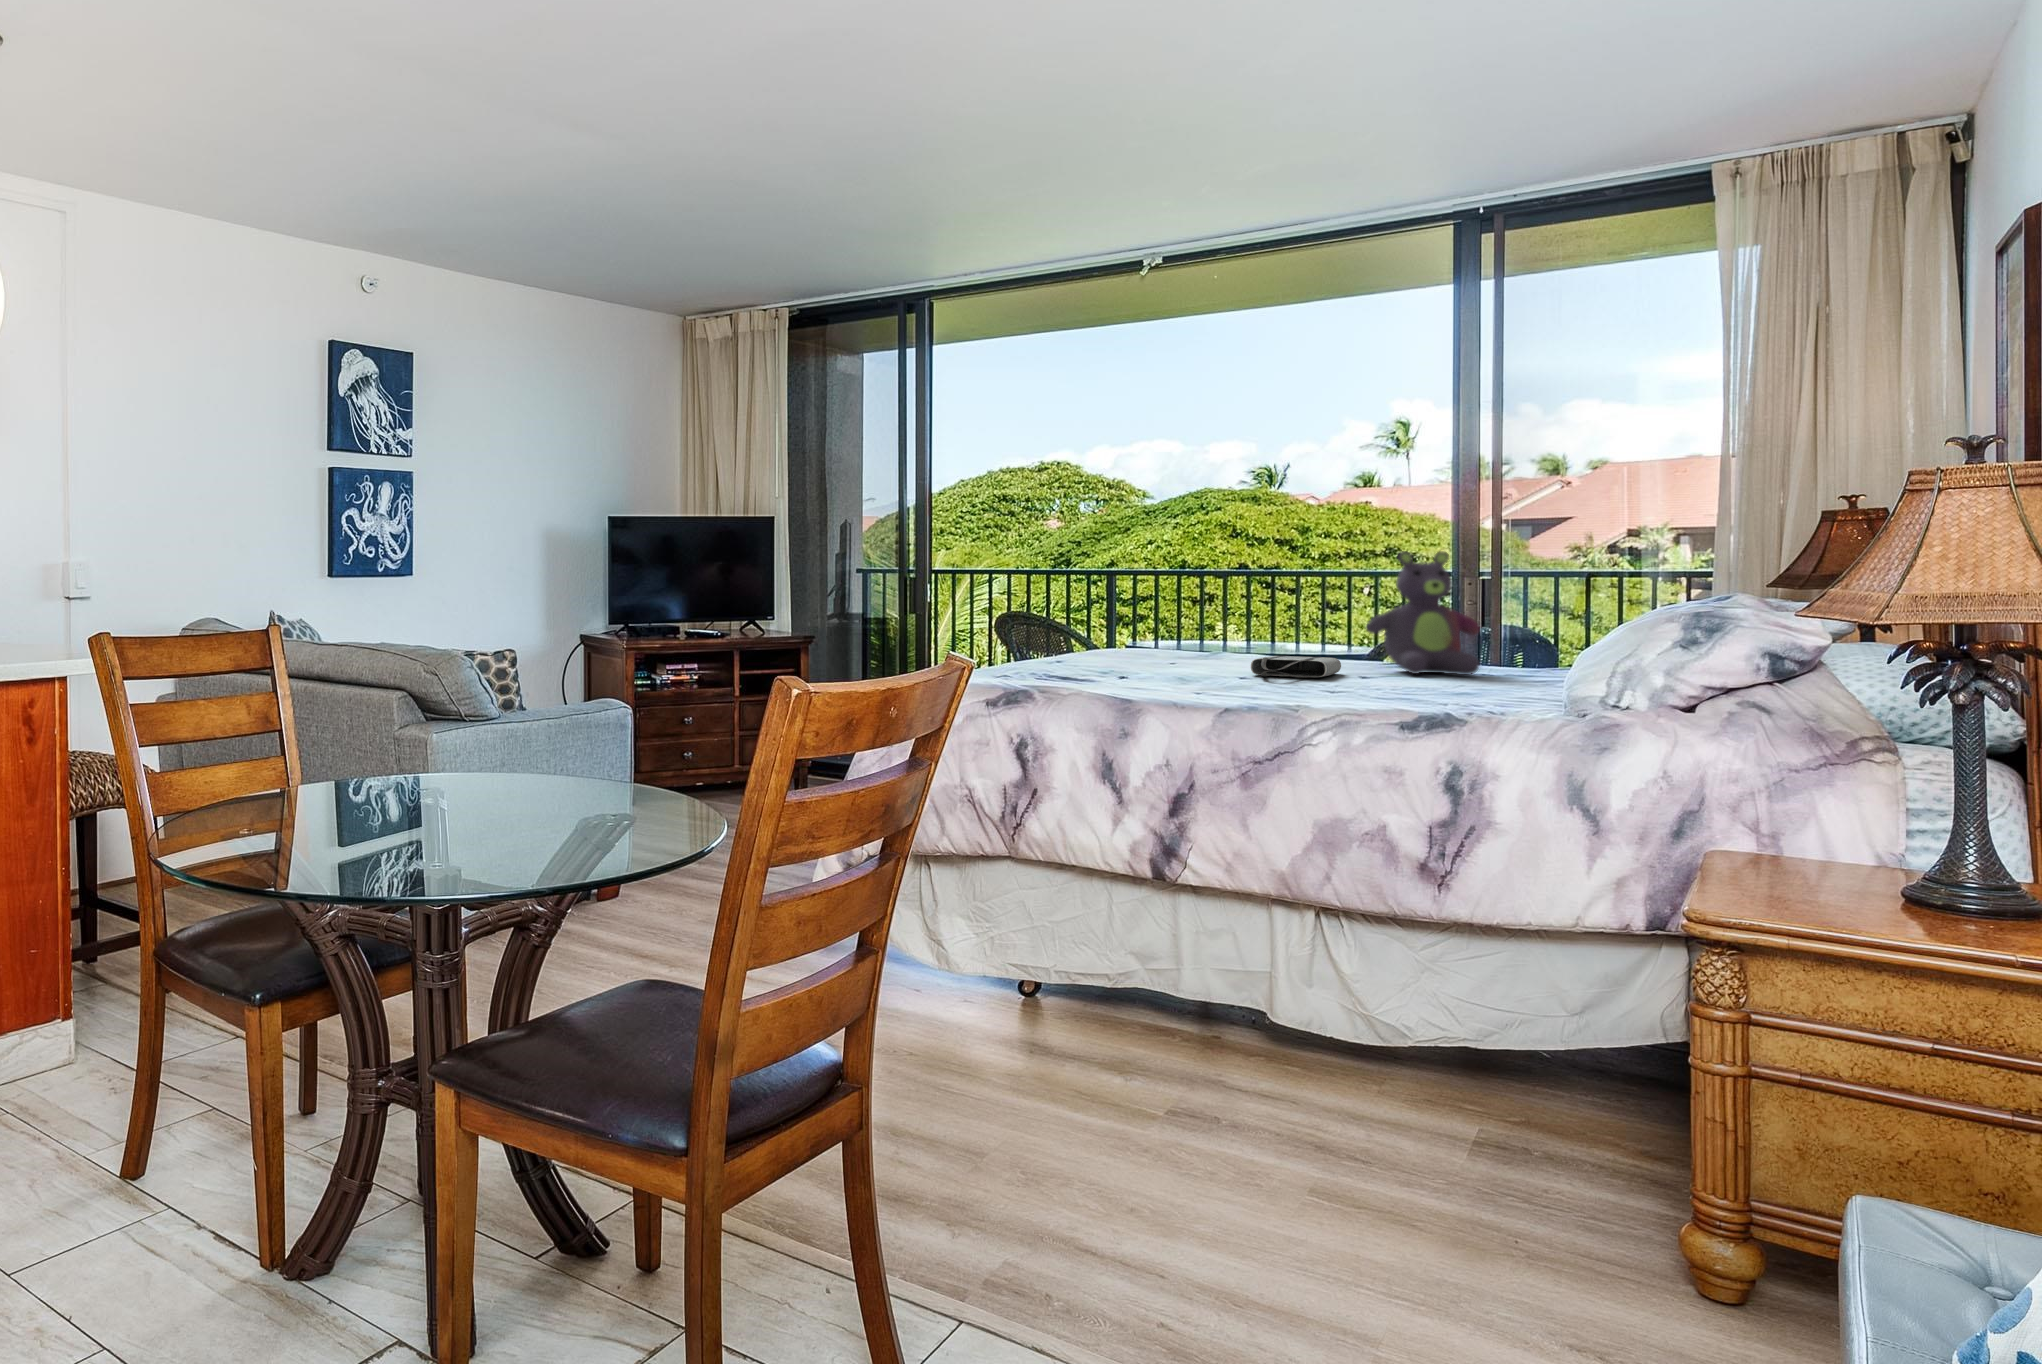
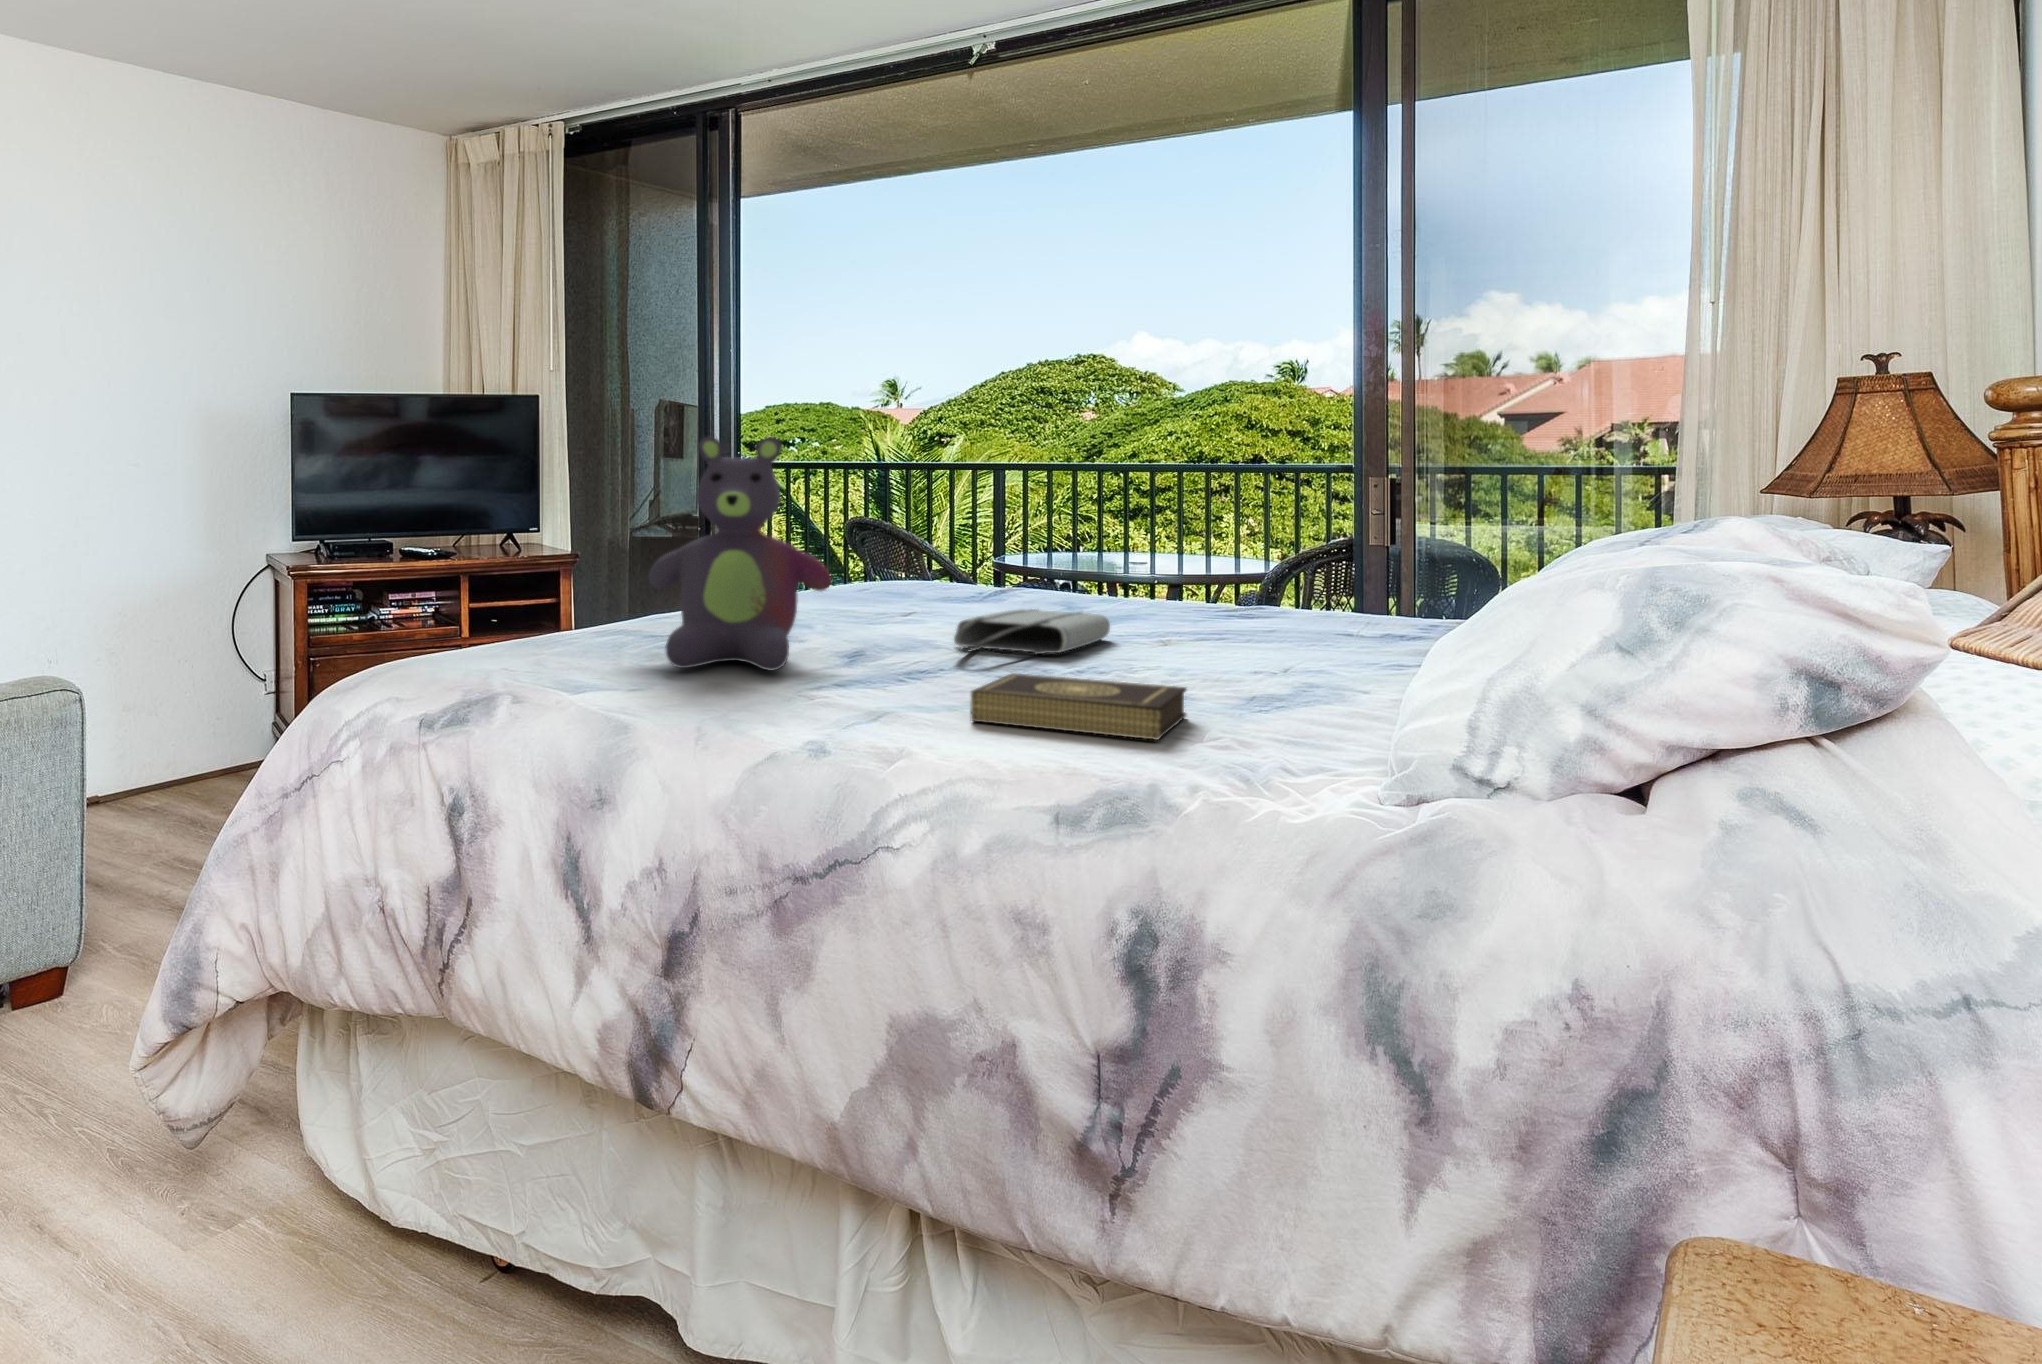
stuffed bear: present [1366,551,1480,675] -> present [649,437,831,670]
book: none [1318,678,1433,703] -> present [971,673,1186,740]

